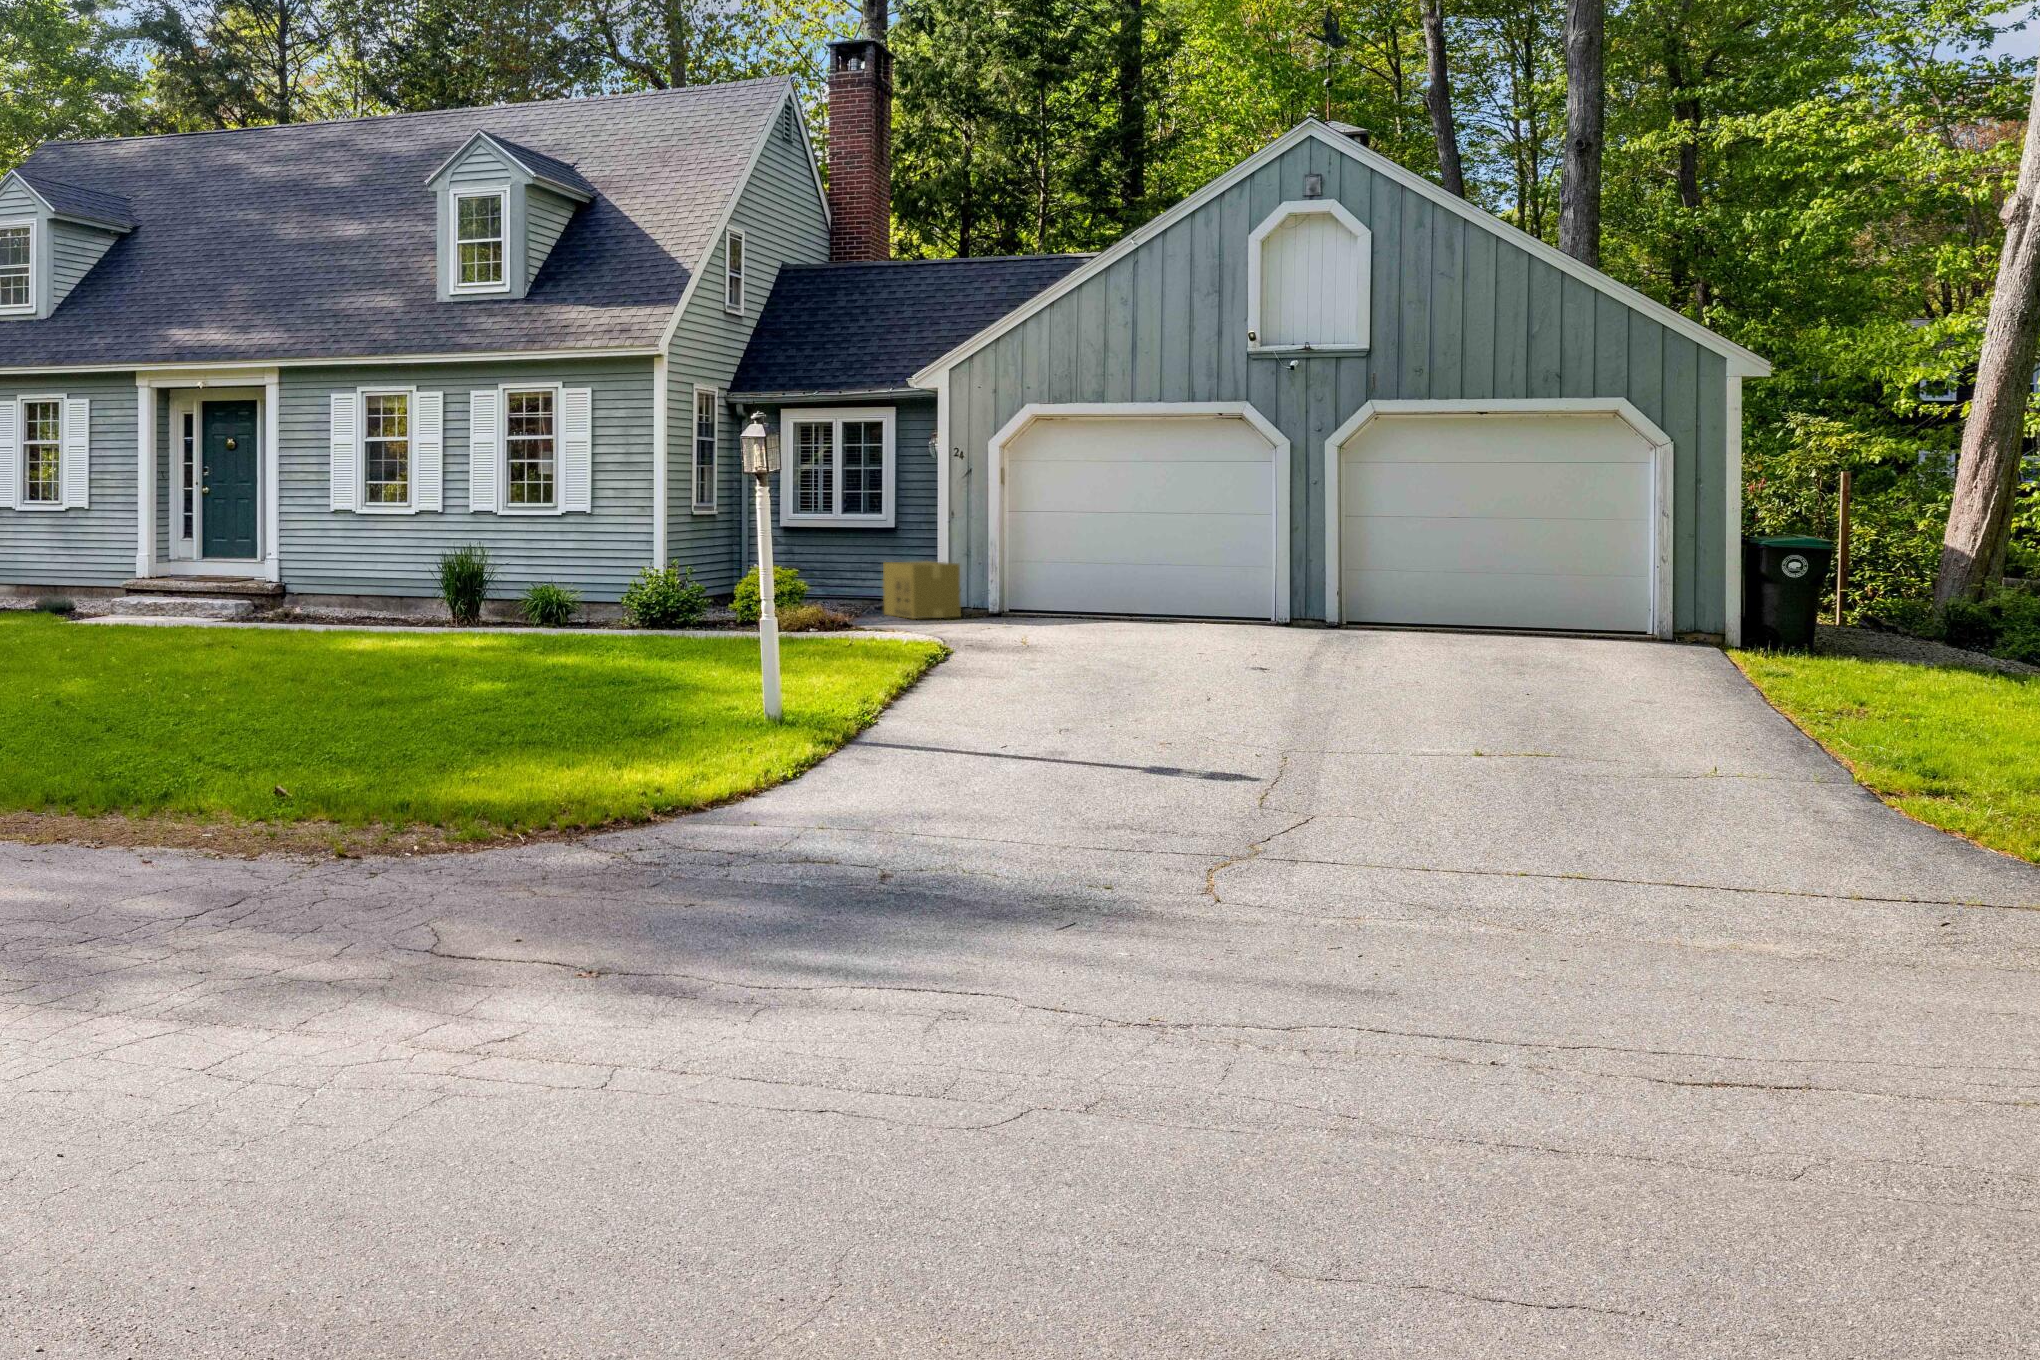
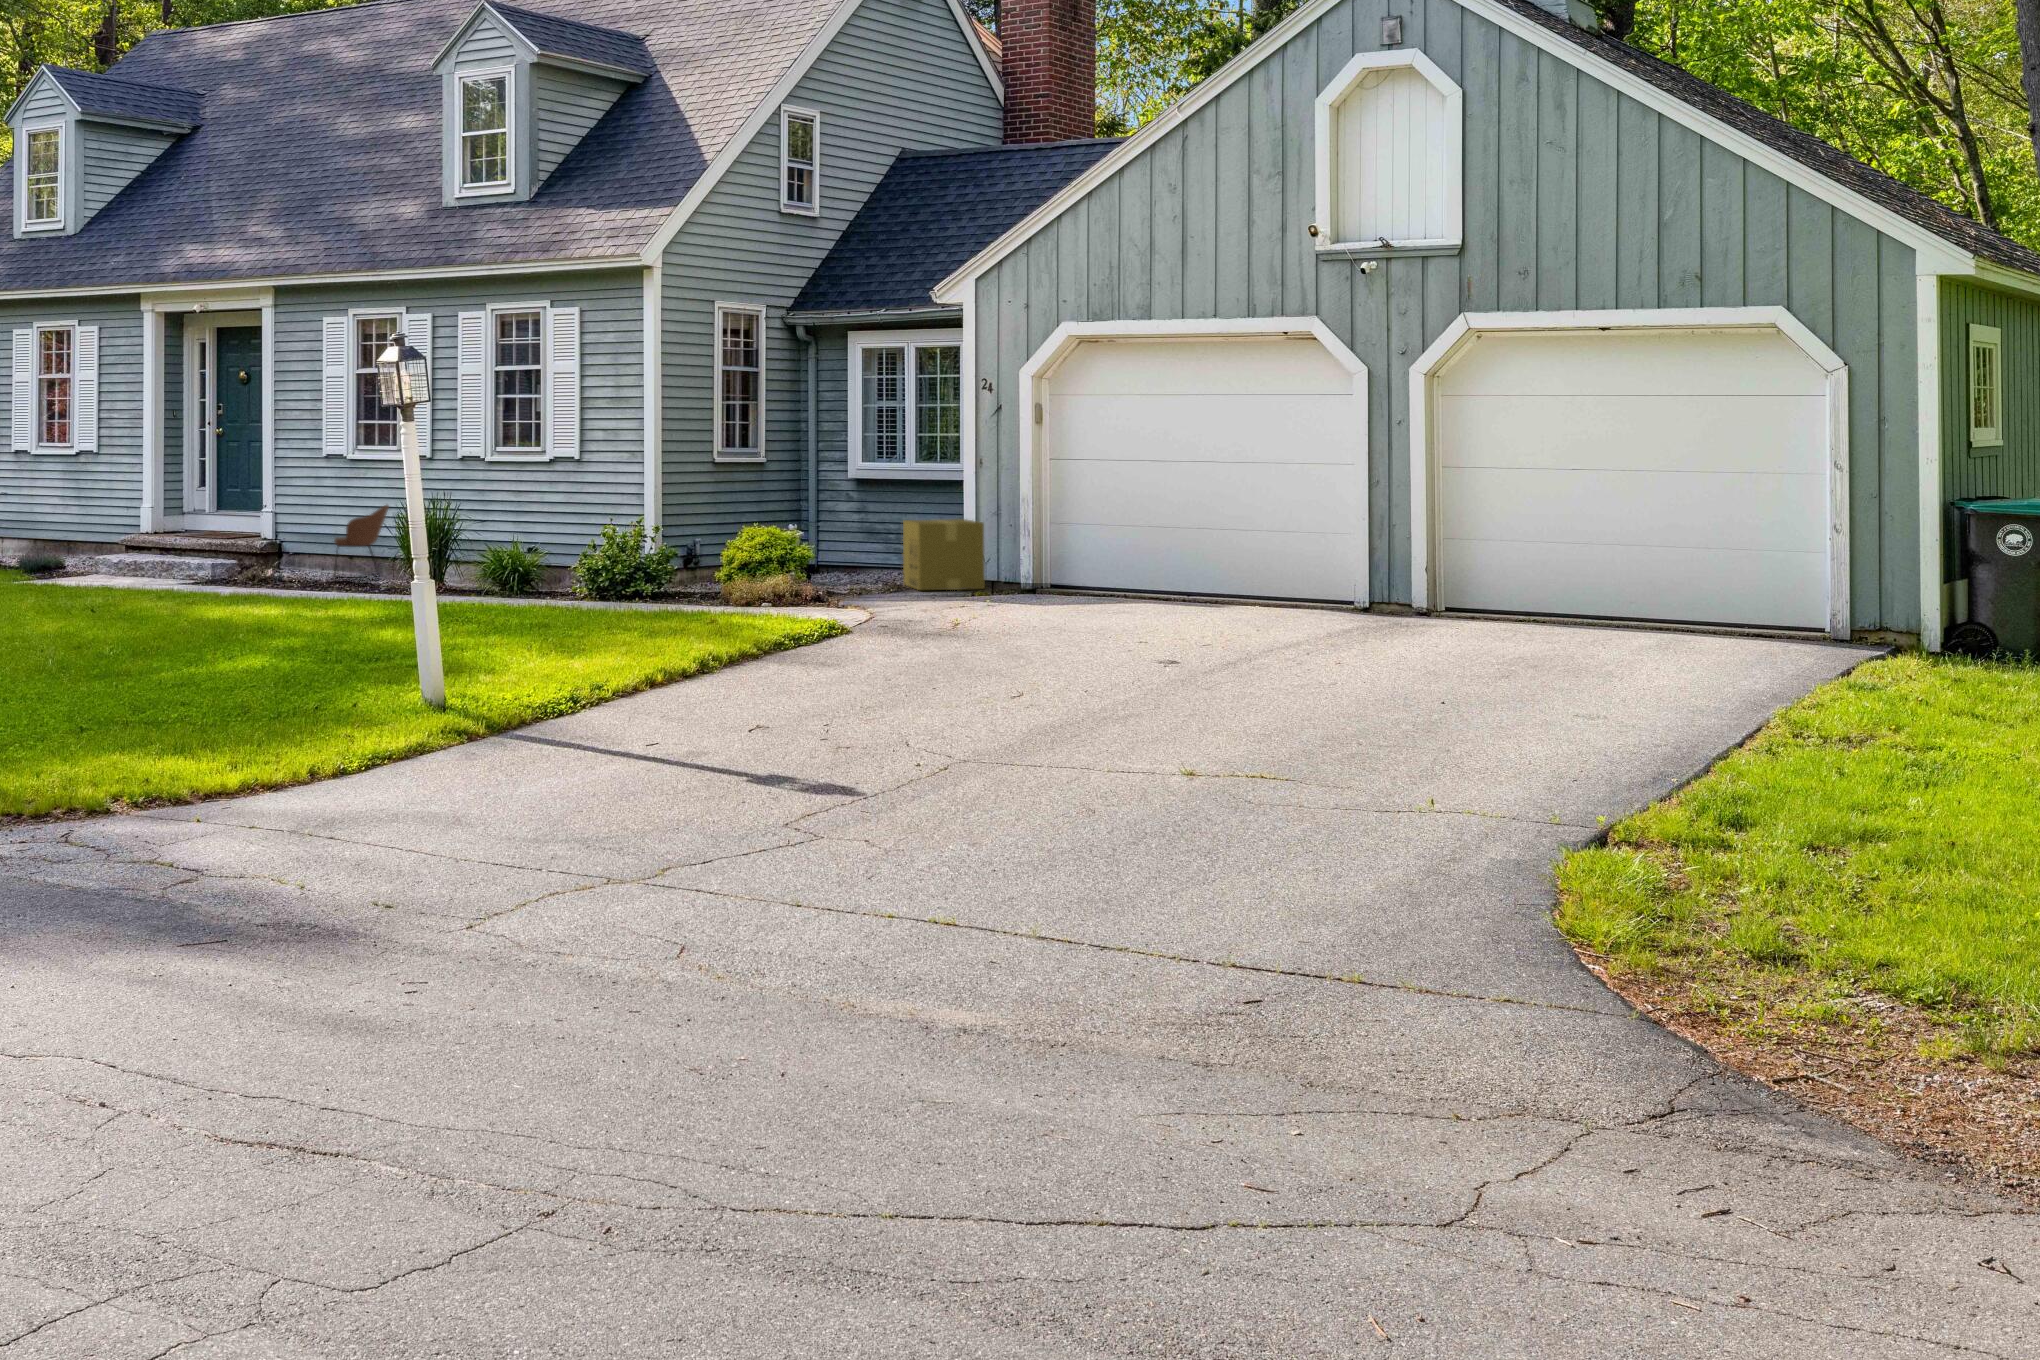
chair: none [358,553,409,620] -> present [334,505,389,580]

